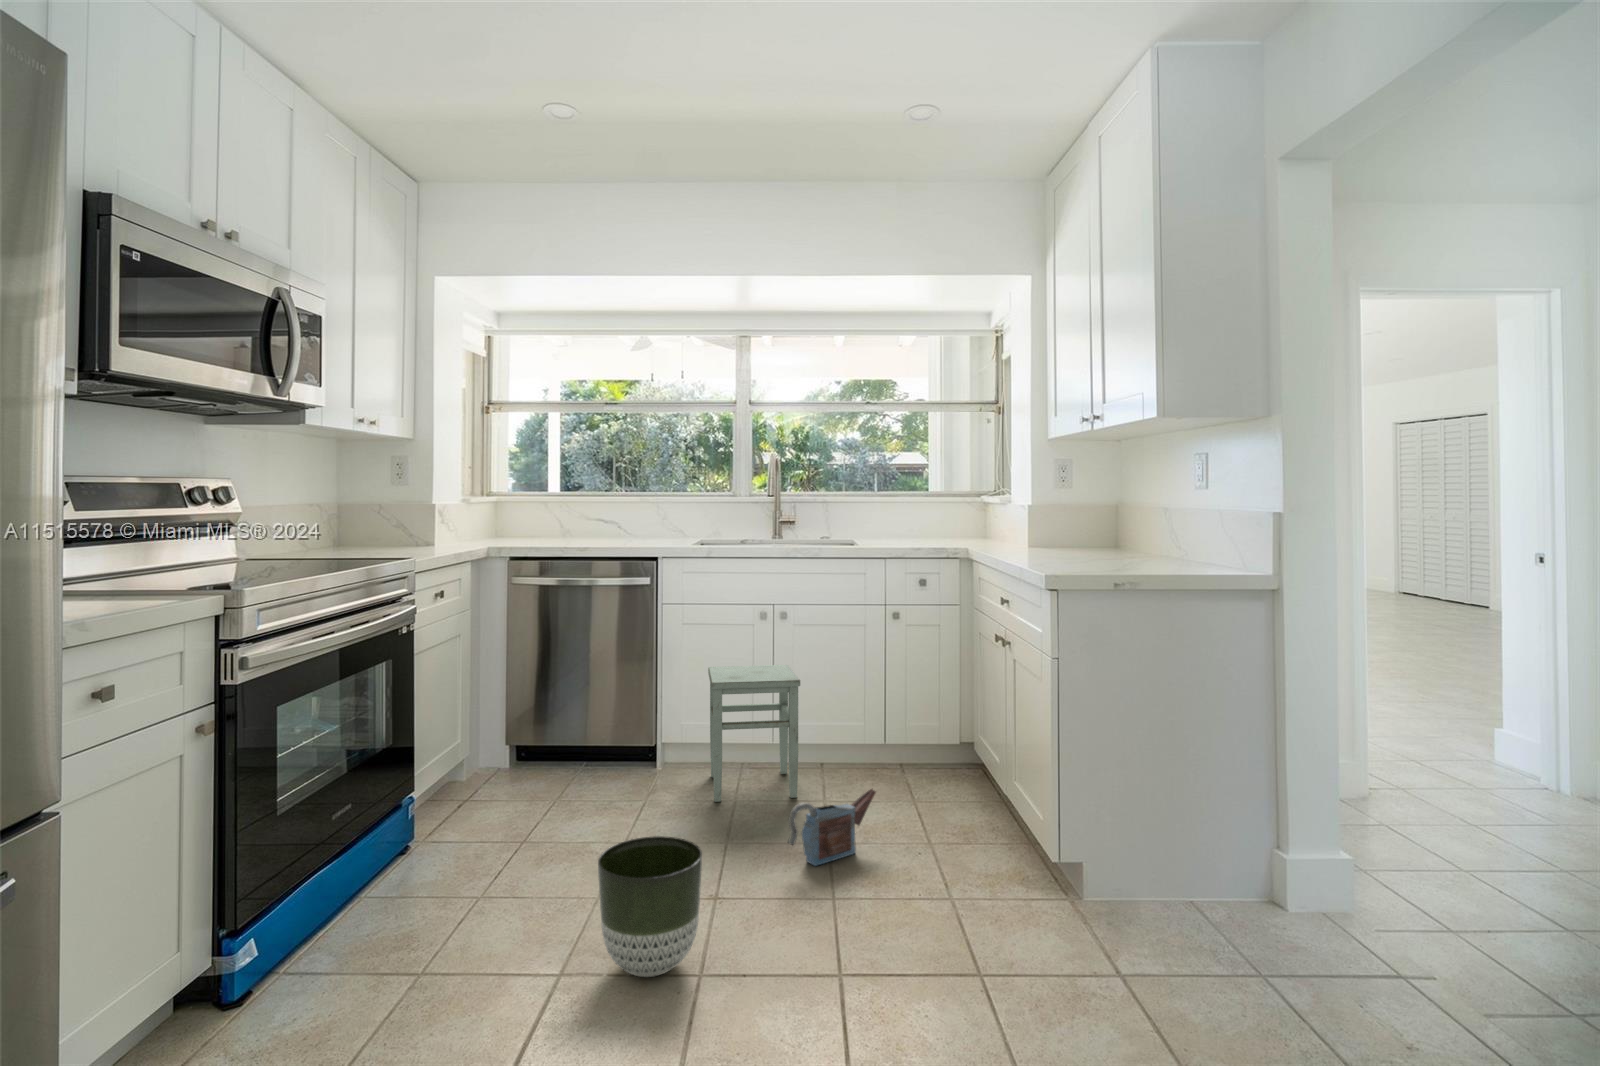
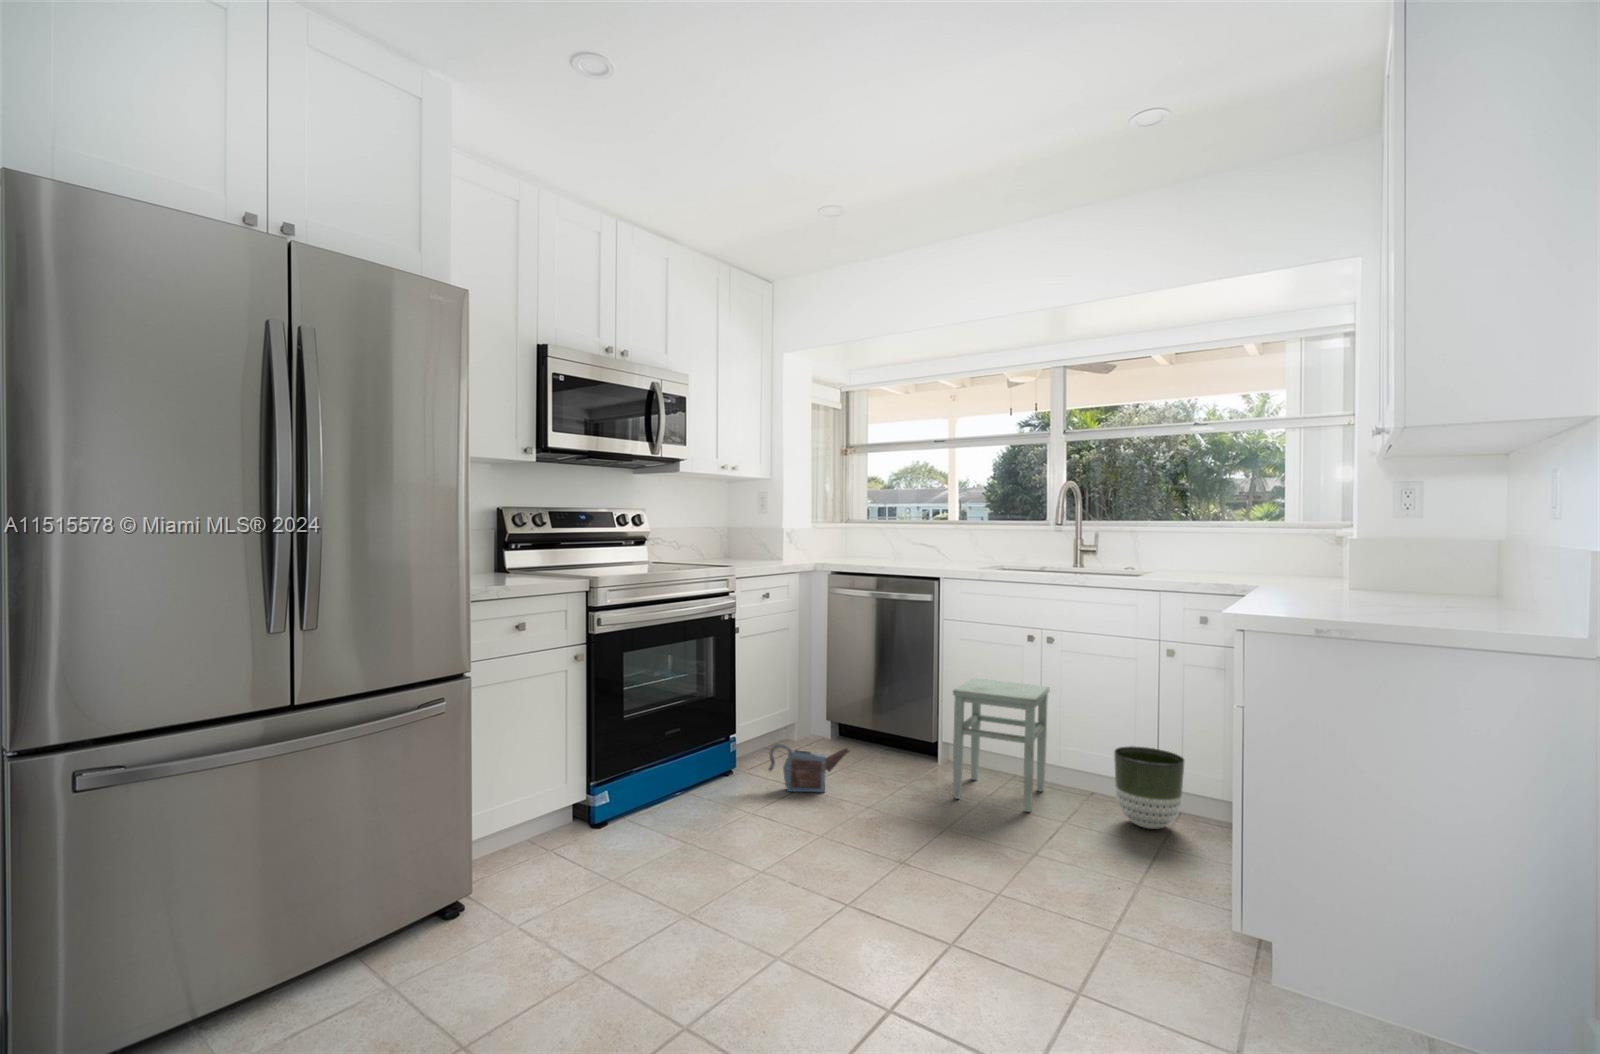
watering can: present [788,789,876,866] -> present [768,743,849,792]
planter: present [598,836,702,977] -> present [1114,746,1184,829]

